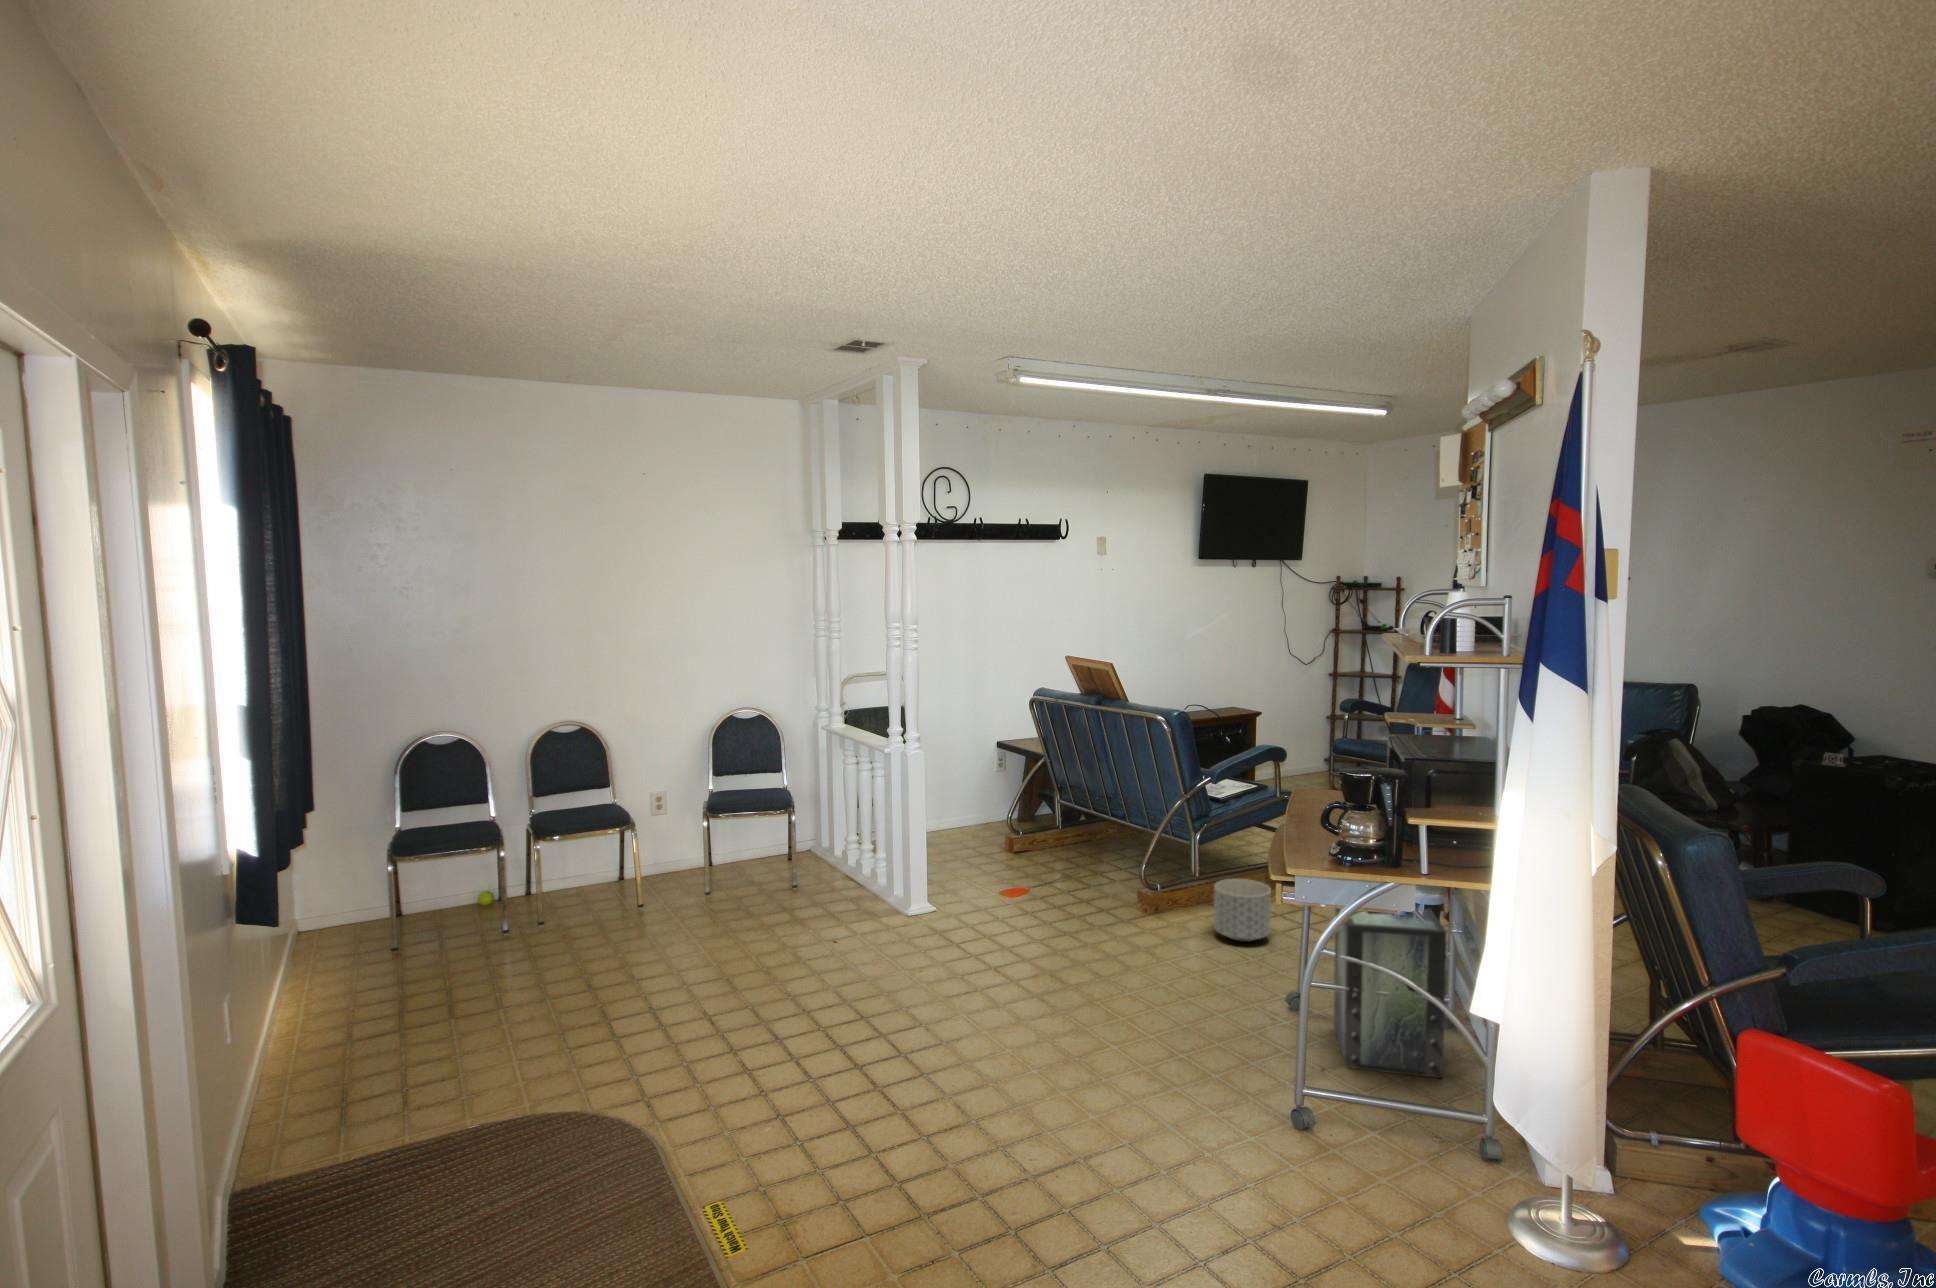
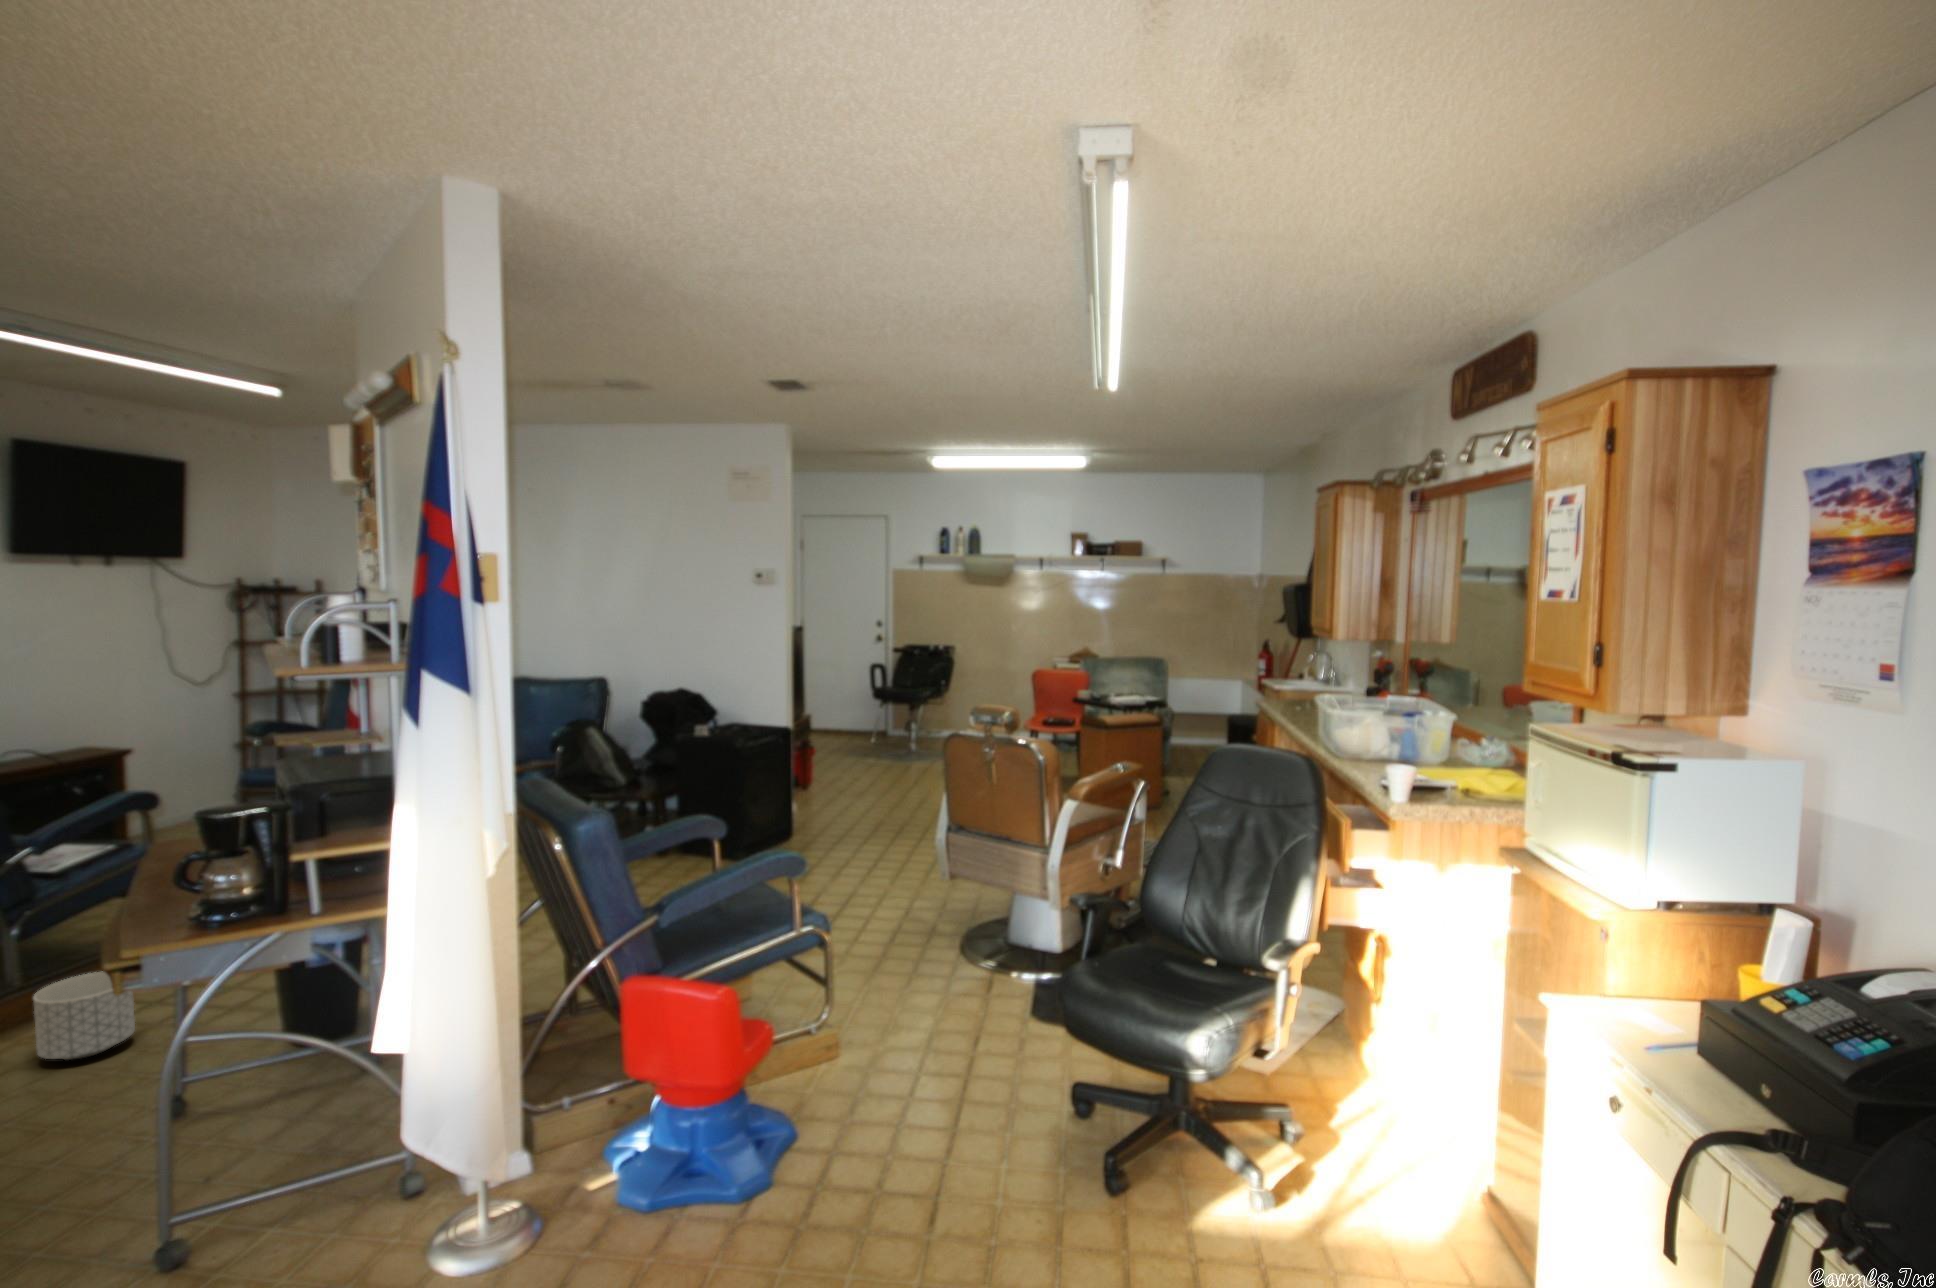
storage box: present [1333,908,1446,1078] -> none [215,938,362,1171]

